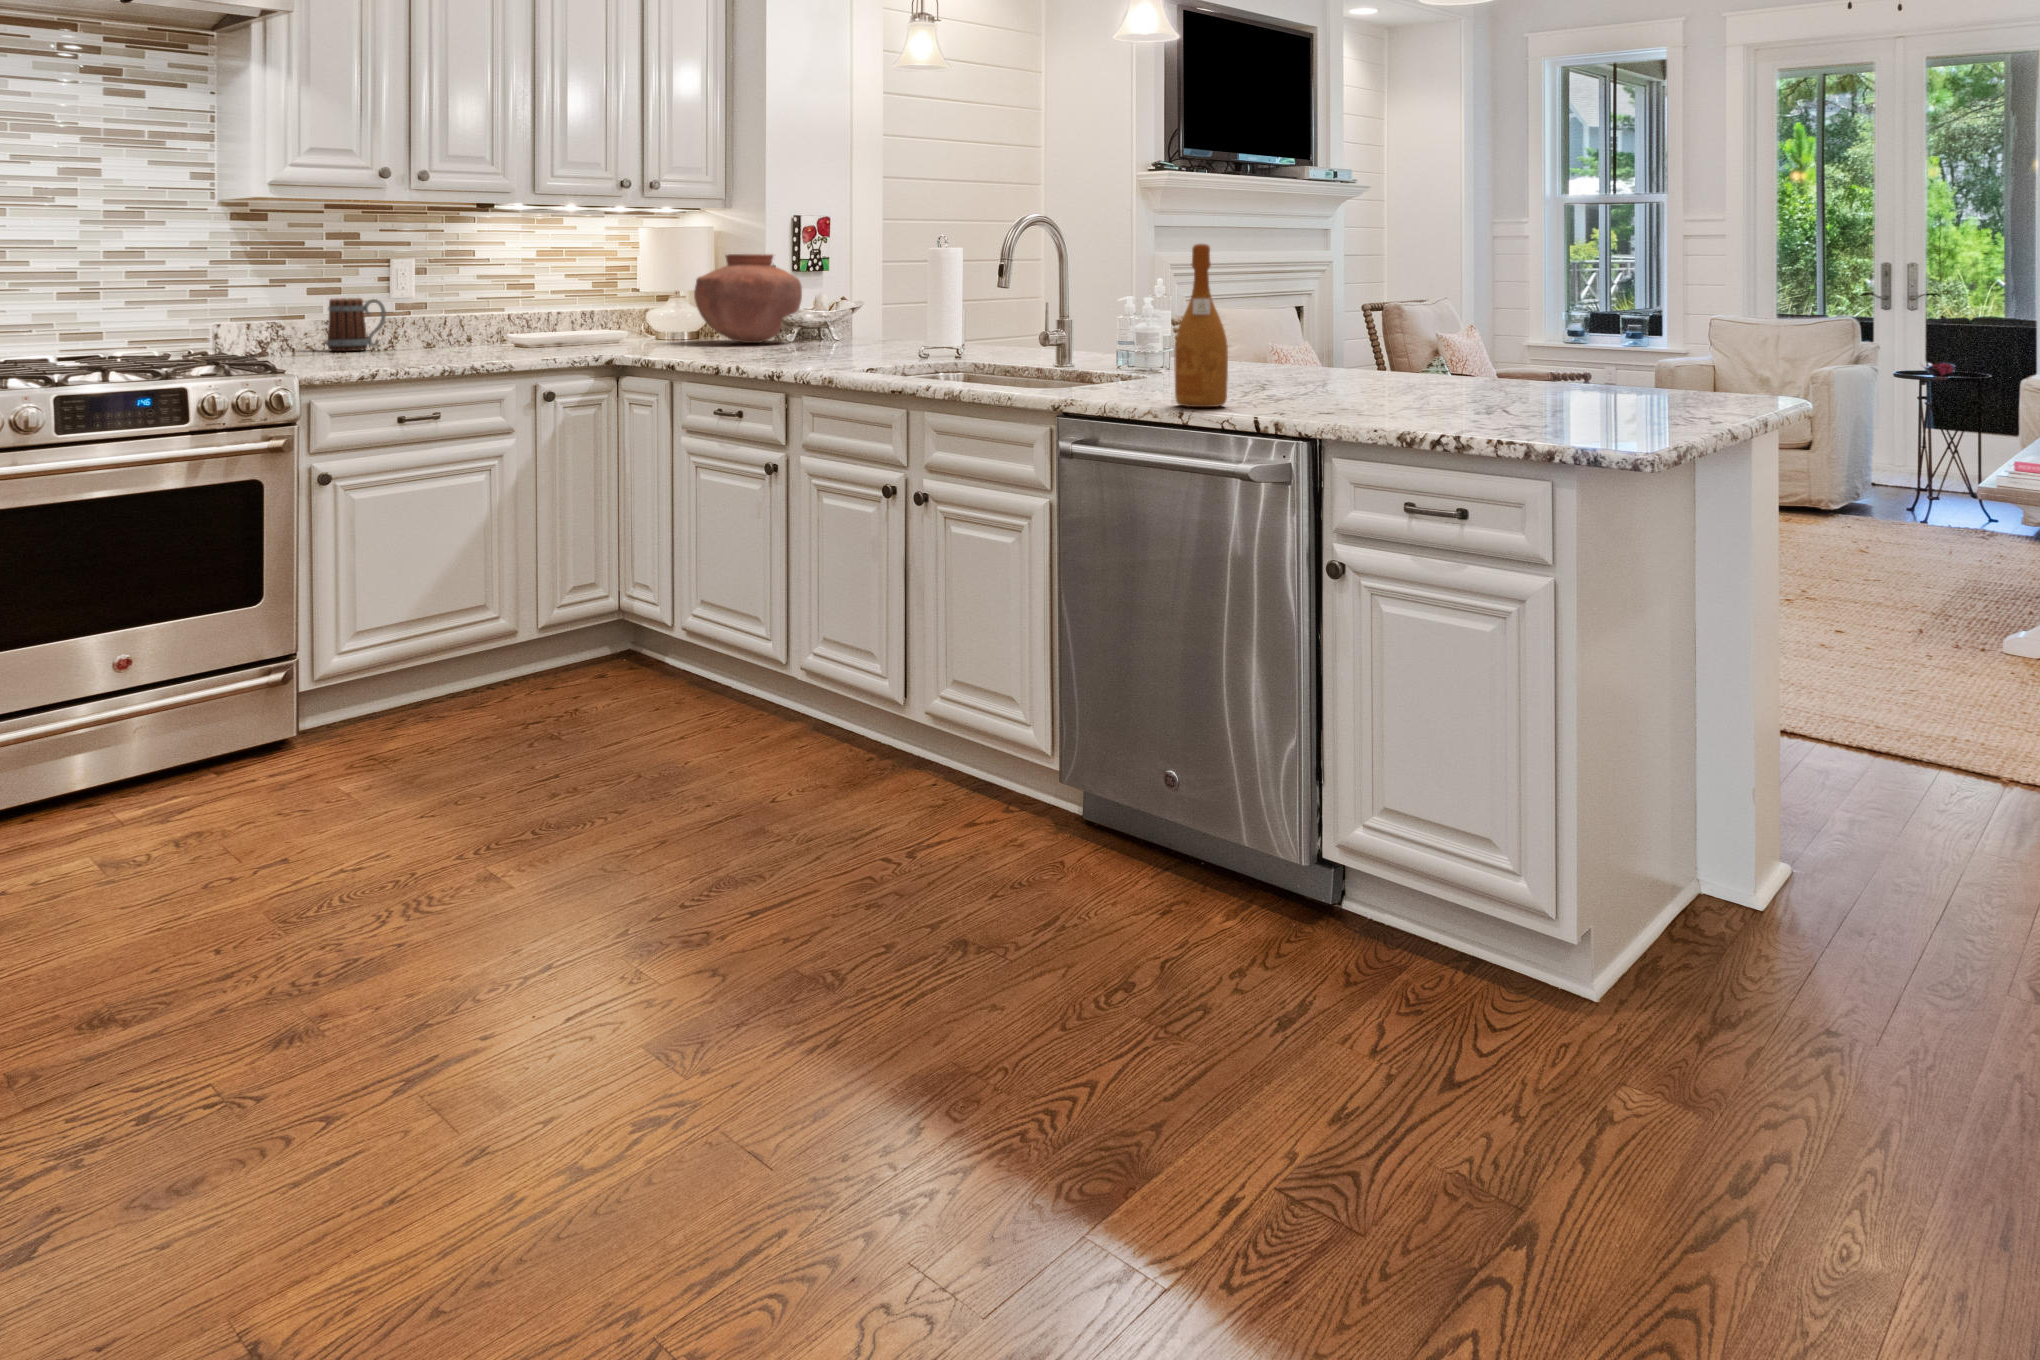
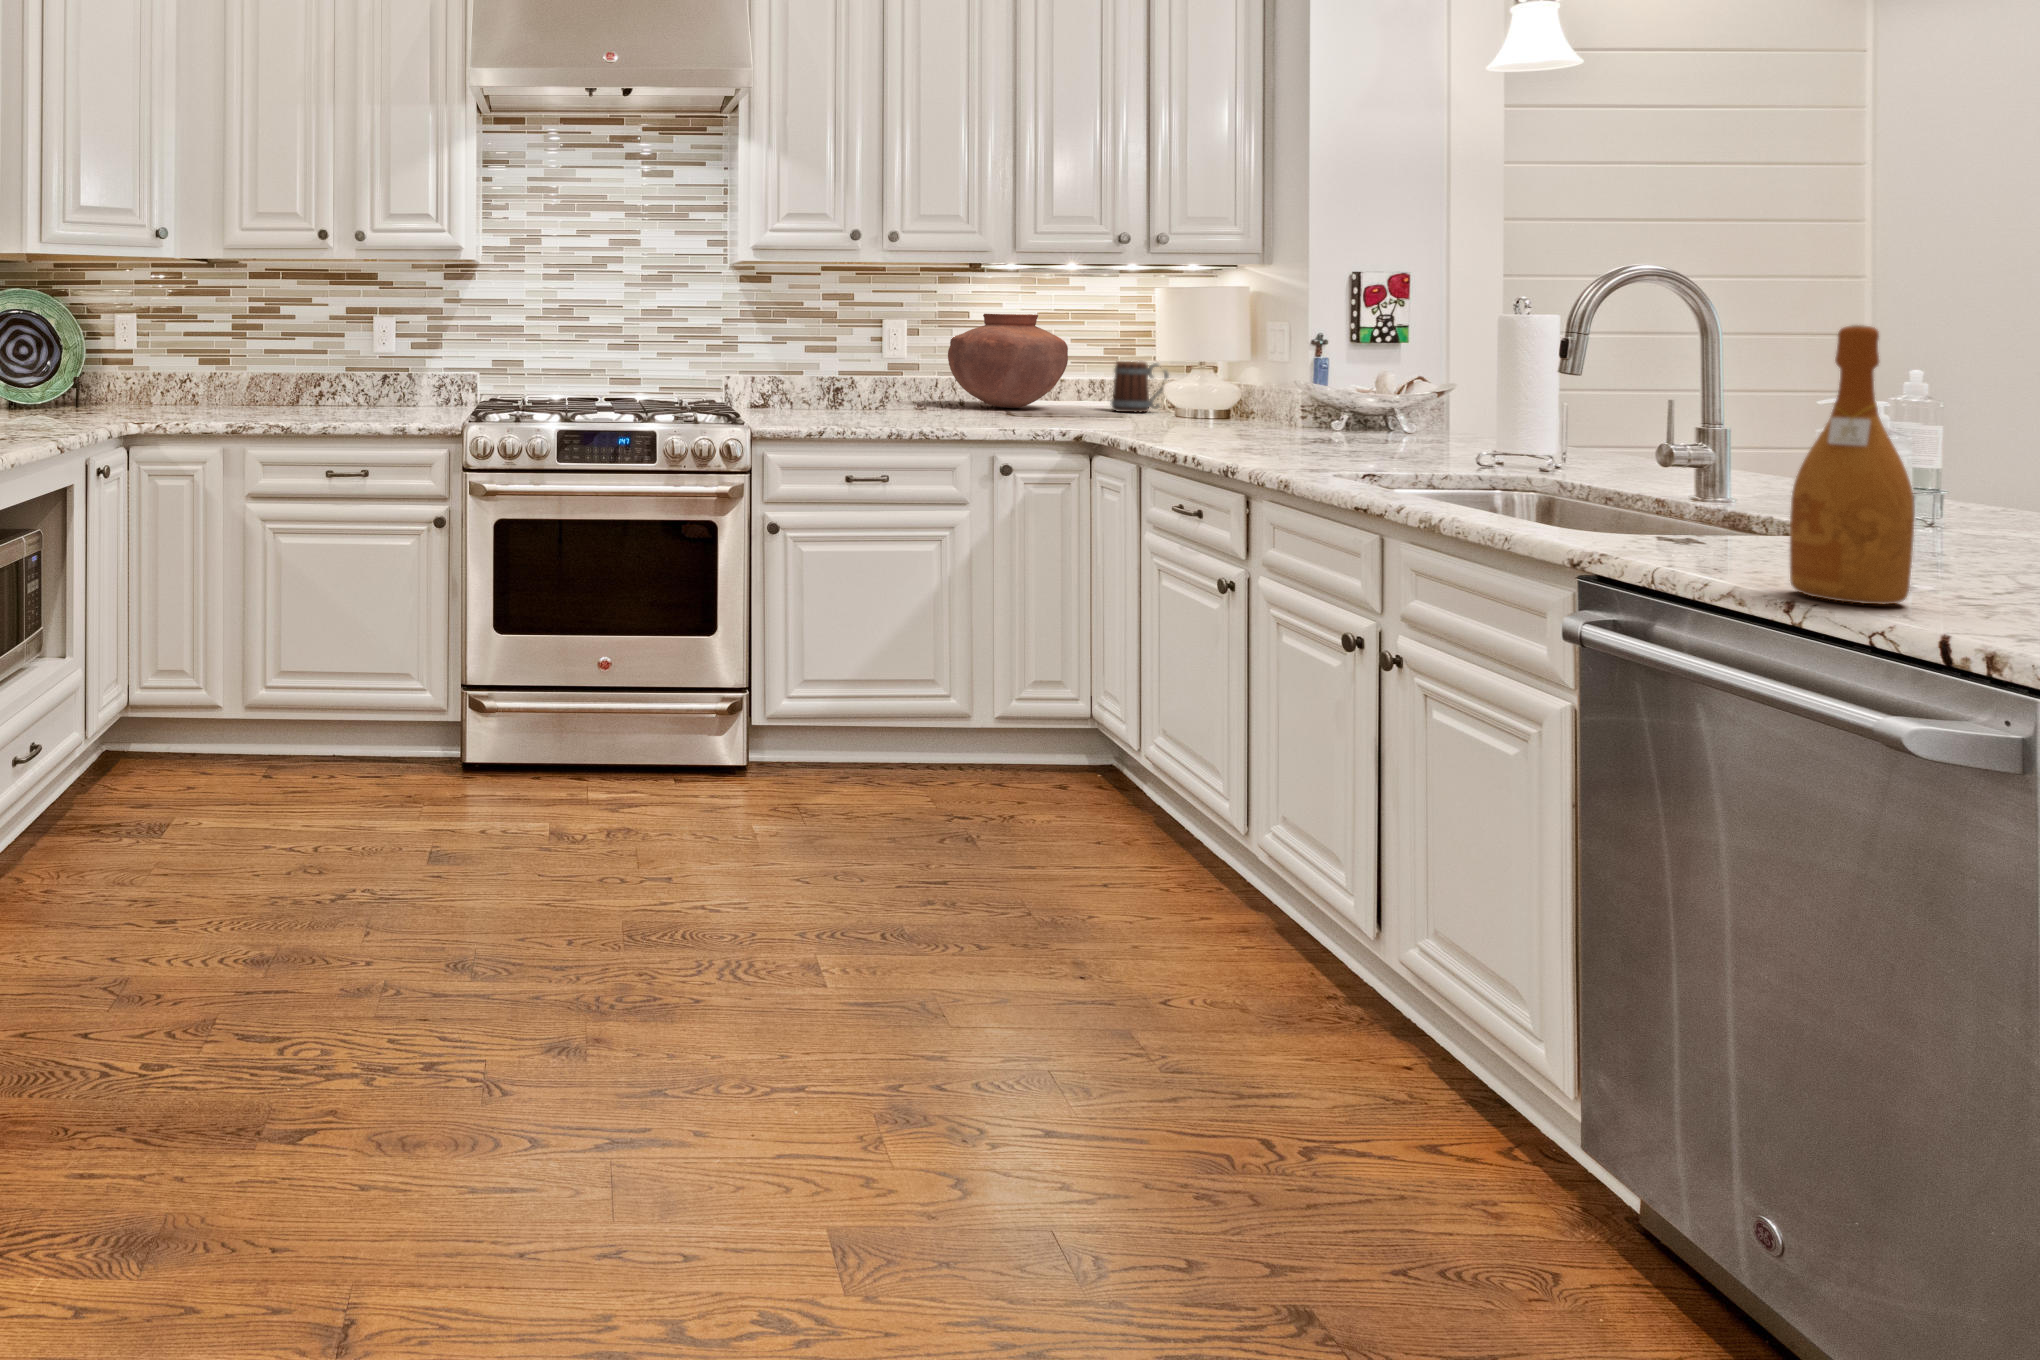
vase: present [694,254,802,343] -> present [948,314,1068,408]
mug: present [326,298,386,351] -> present [1110,361,1169,412]

